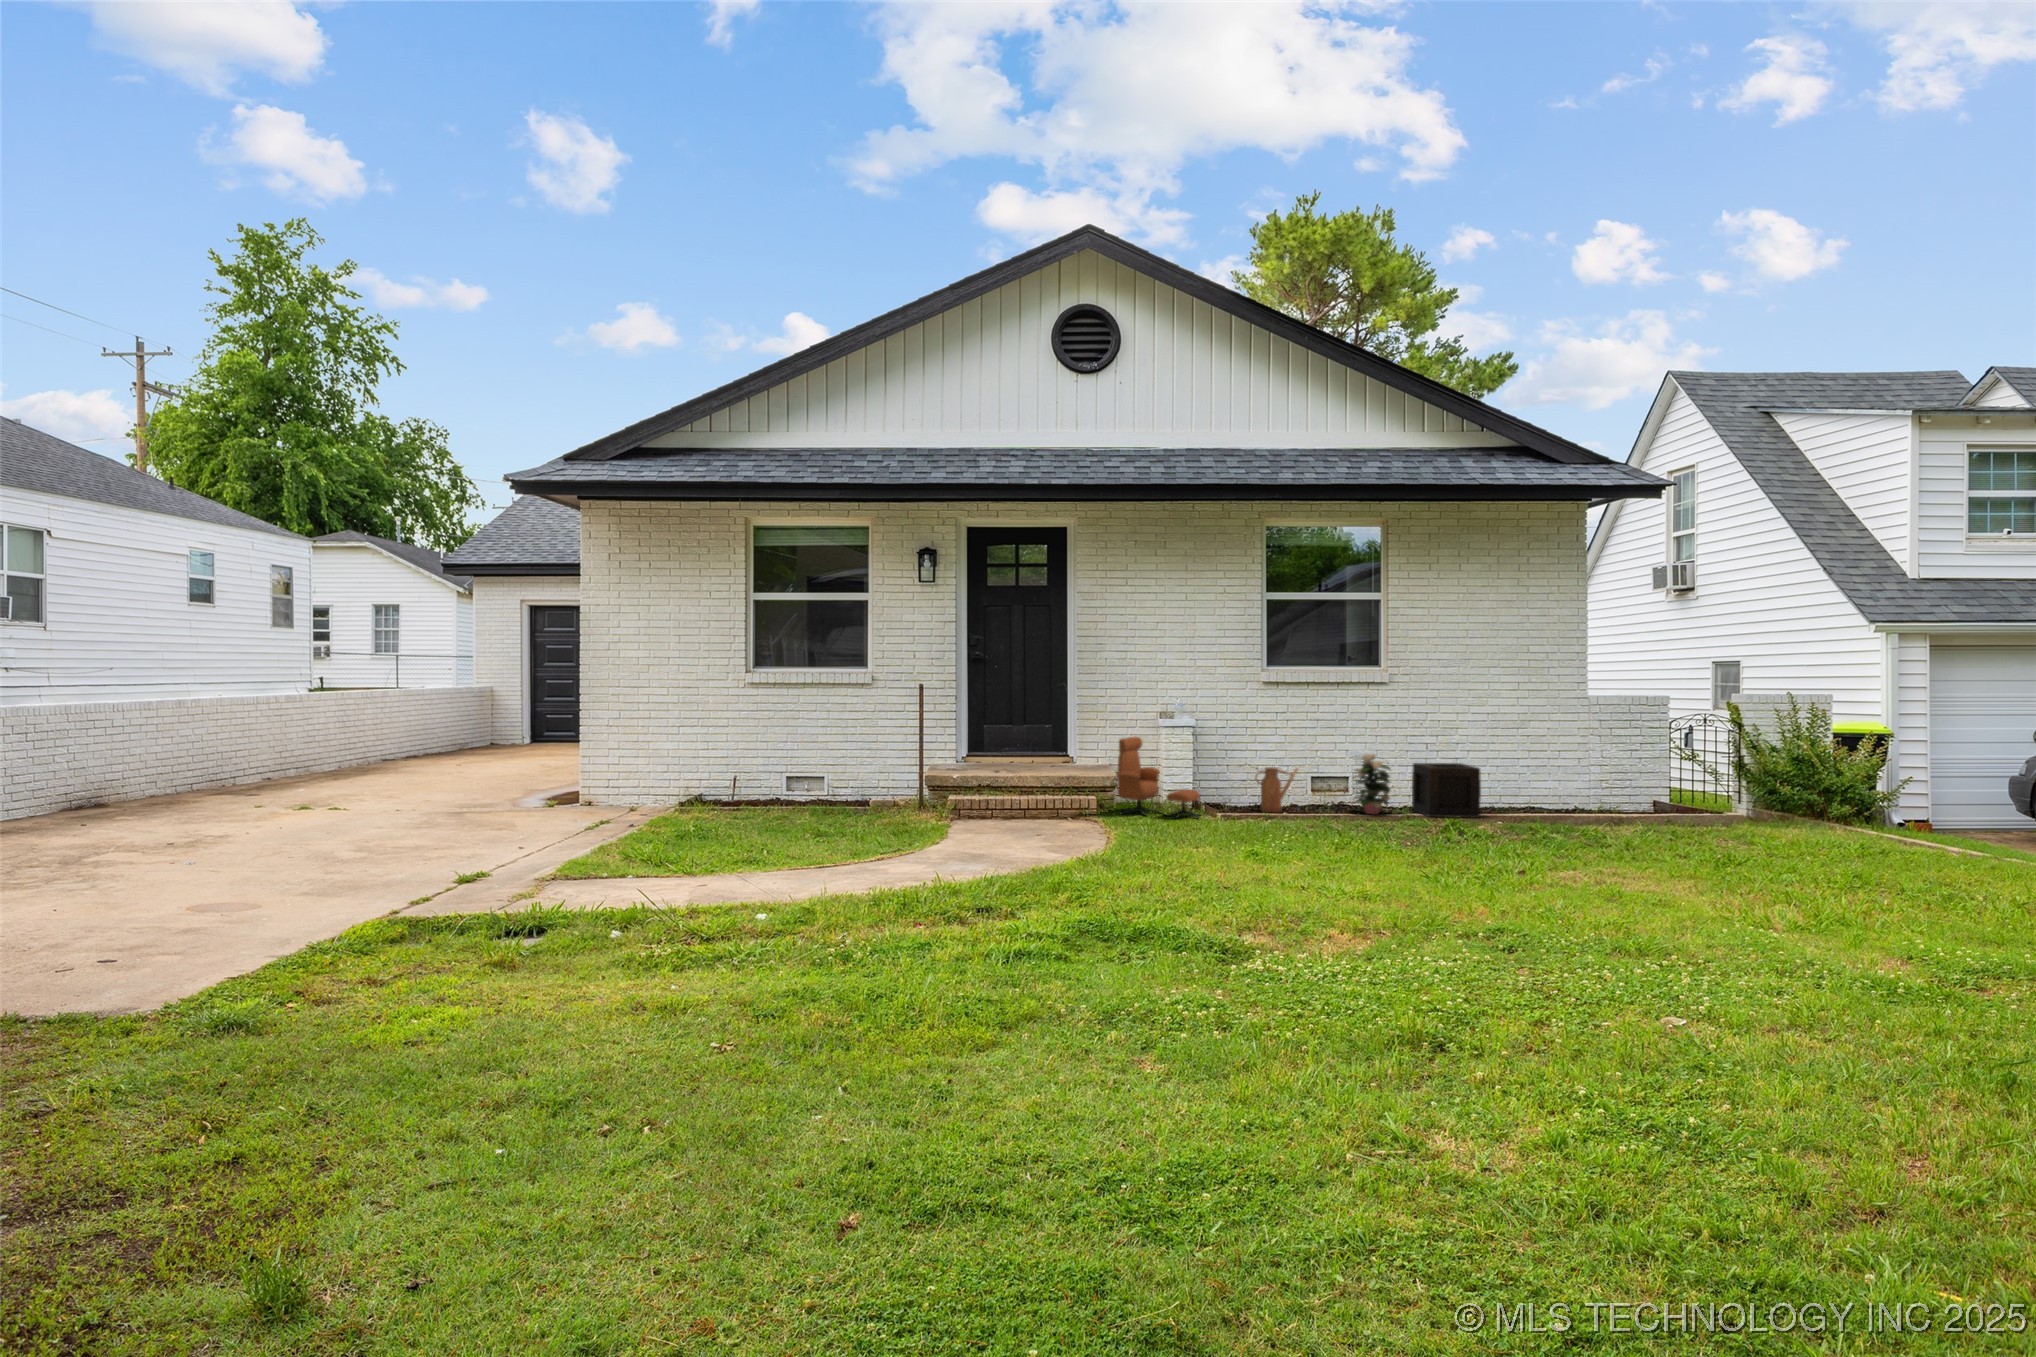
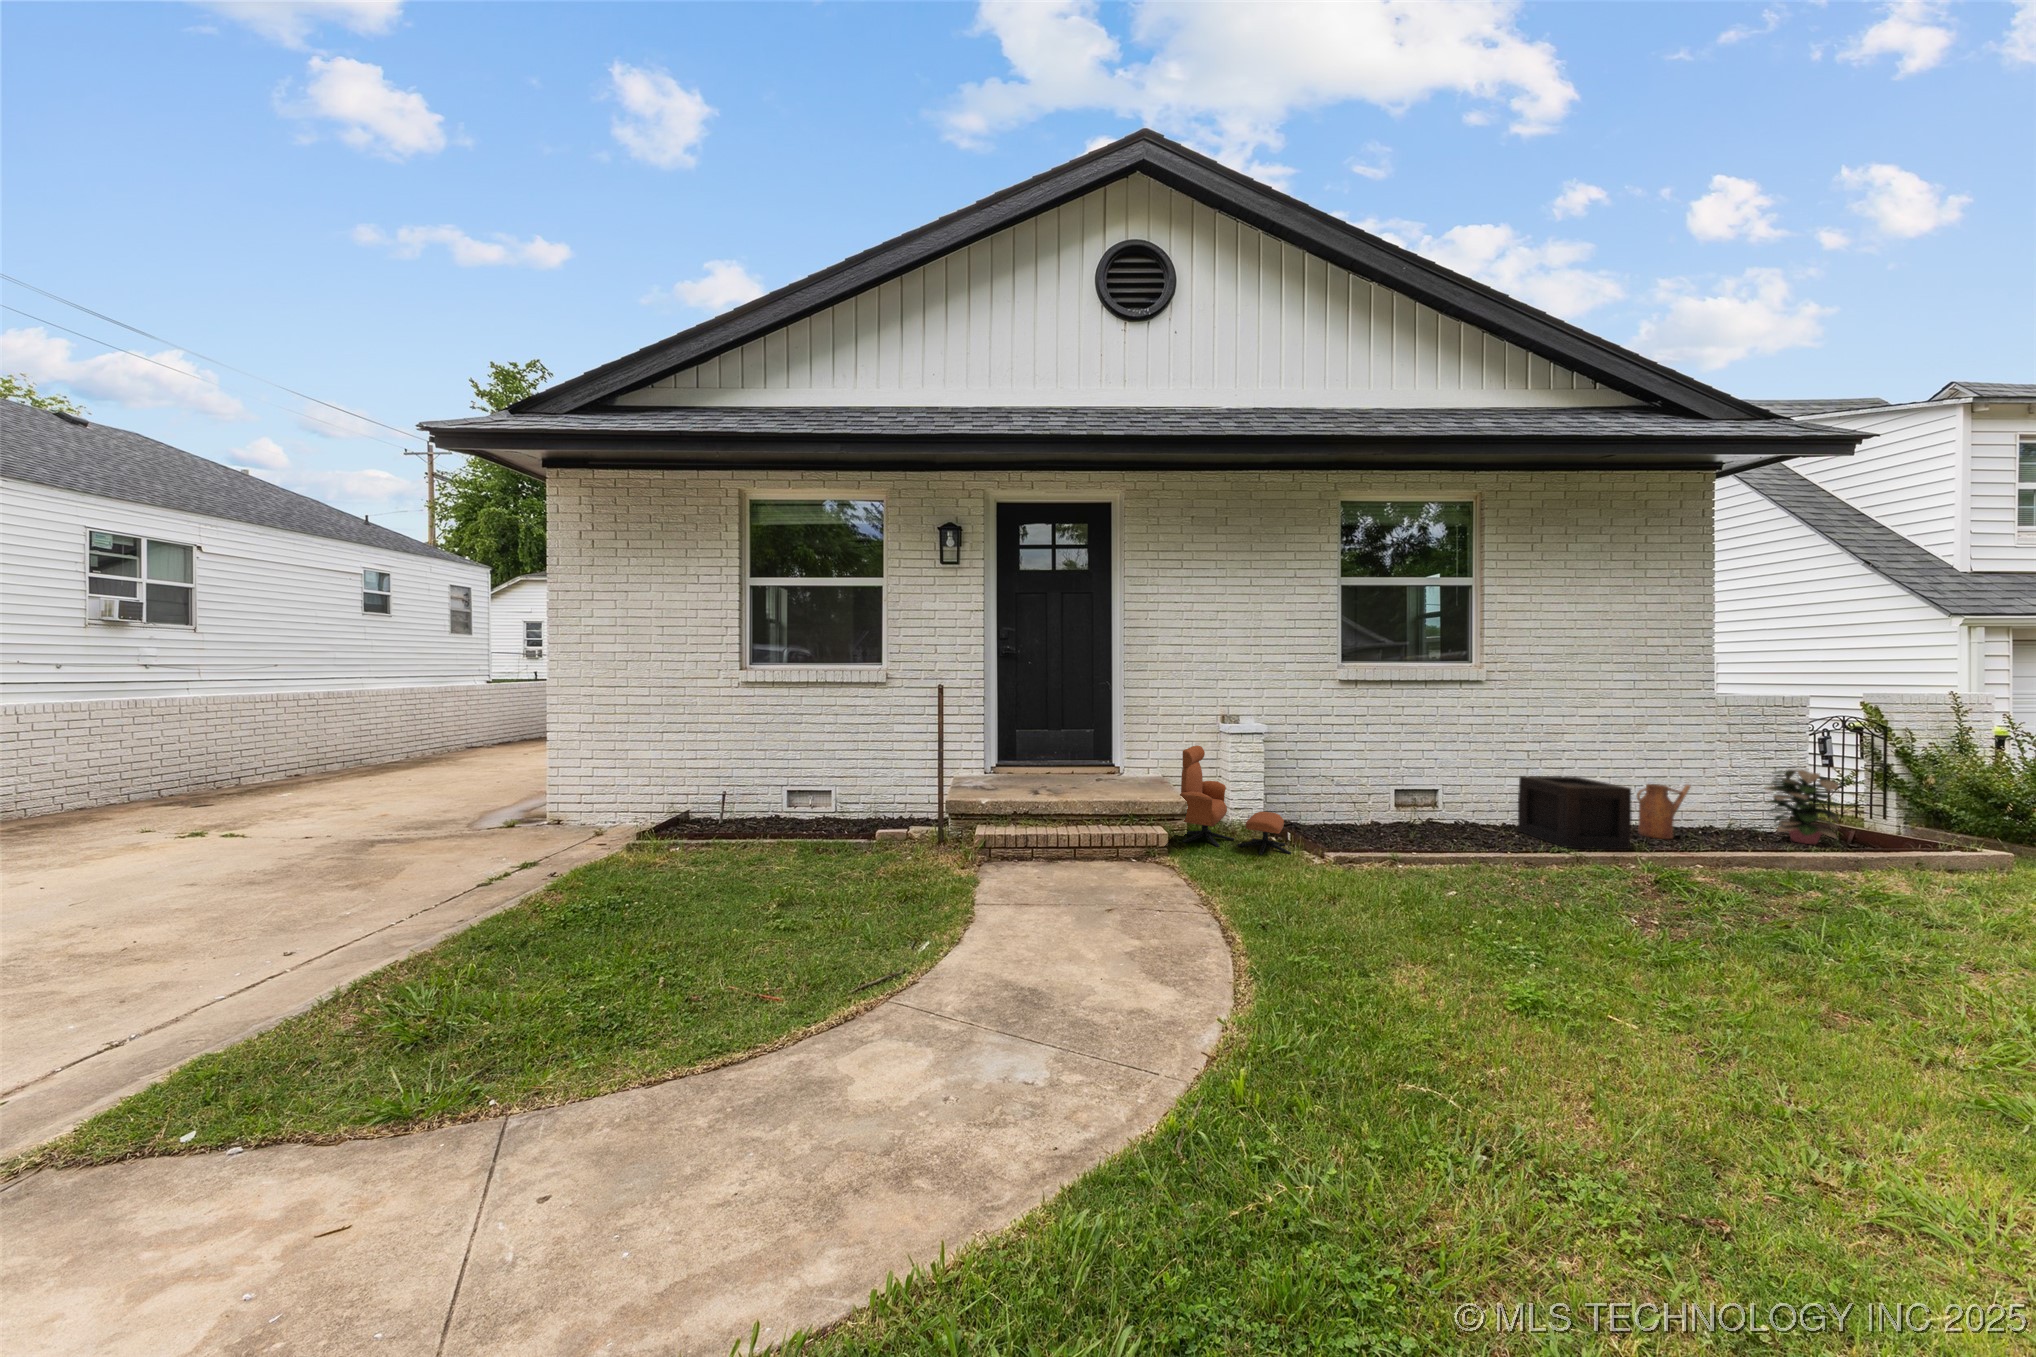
decorative plant: present [1353,754,1391,814] -> present [1765,770,1840,844]
watering can: present [1255,767,1298,812] -> present [1637,784,1690,839]

